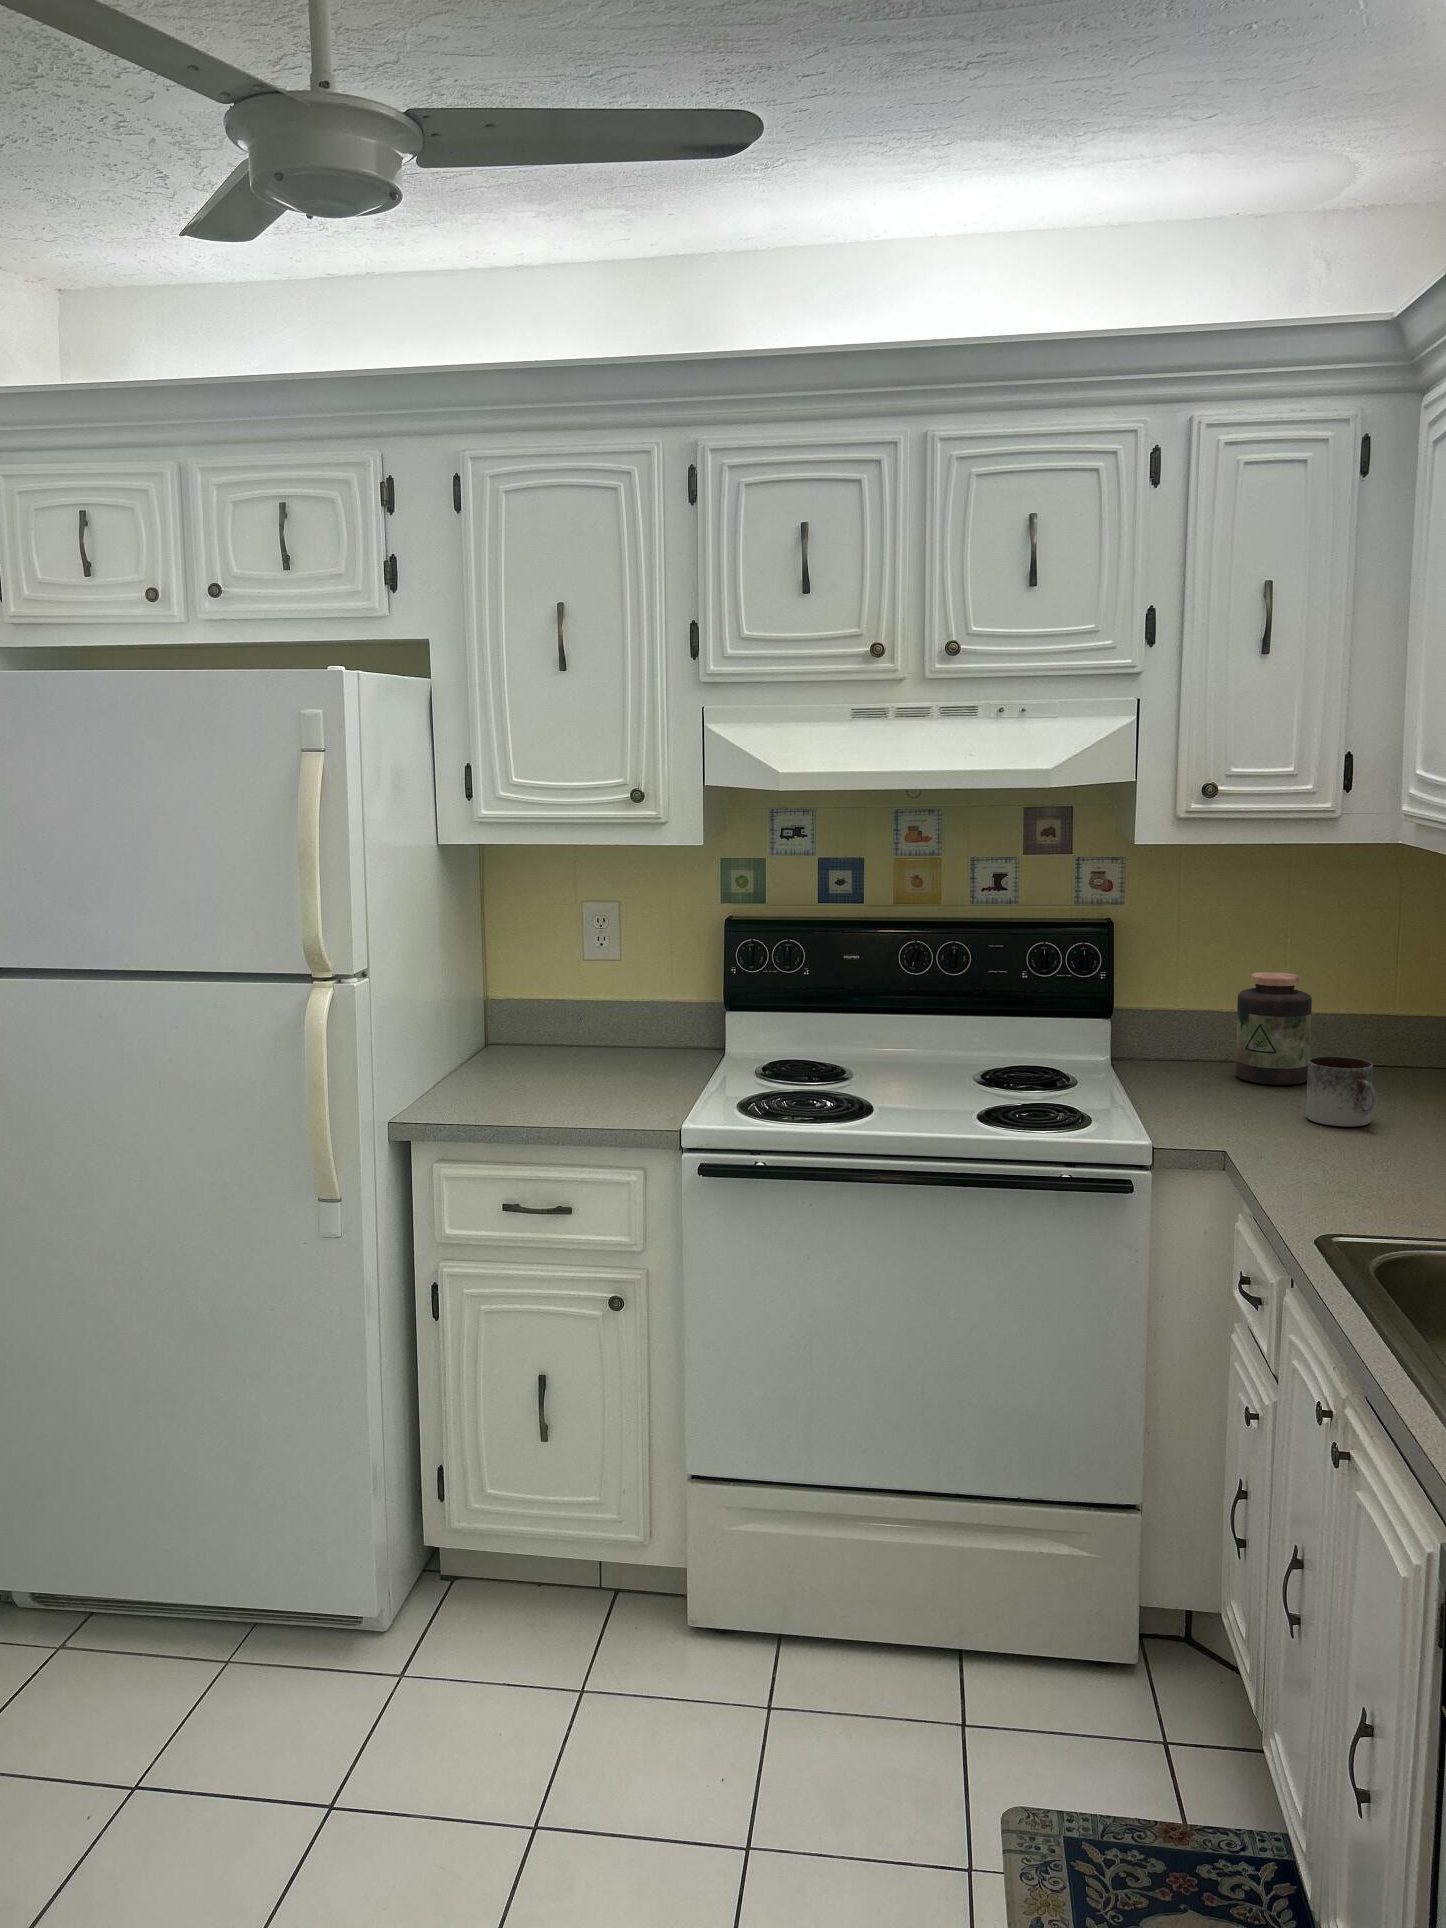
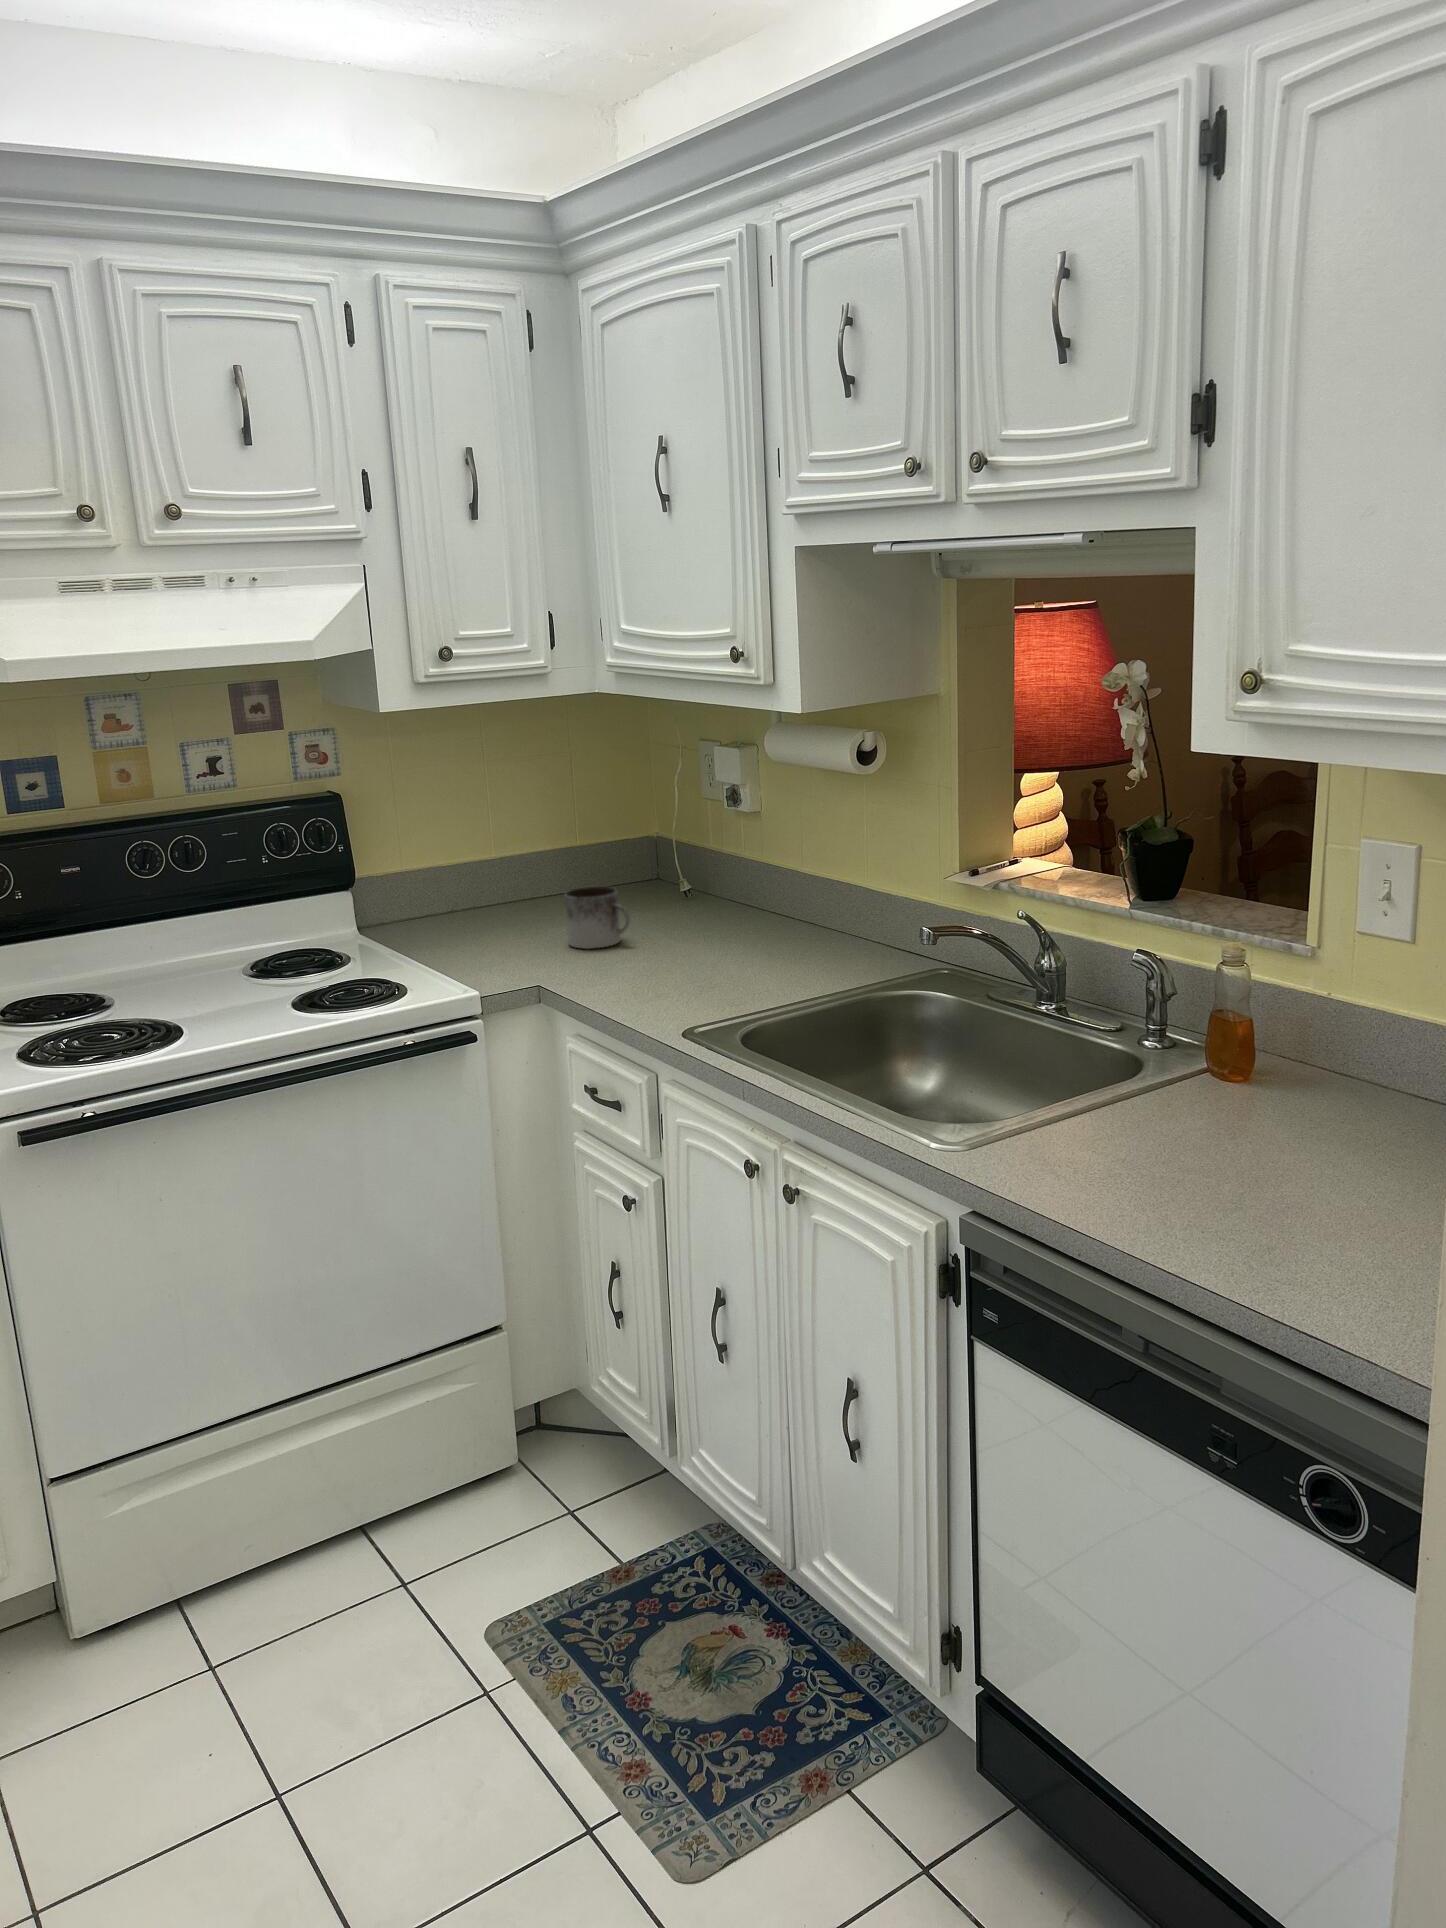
jar: present [1235,972,1312,1085] -> none [468,821,538,925]

